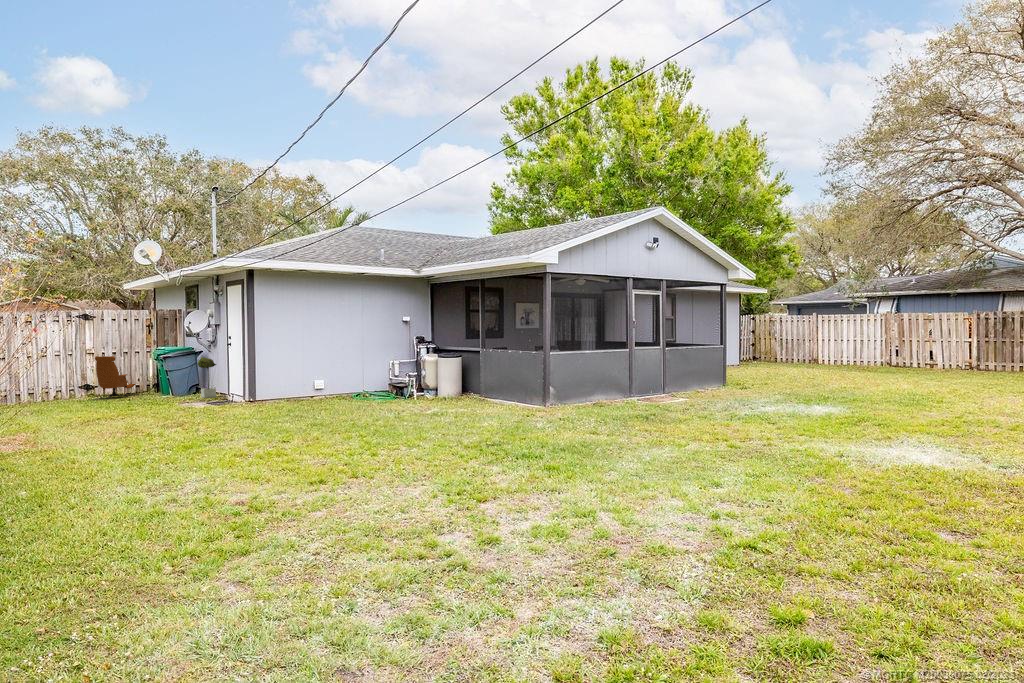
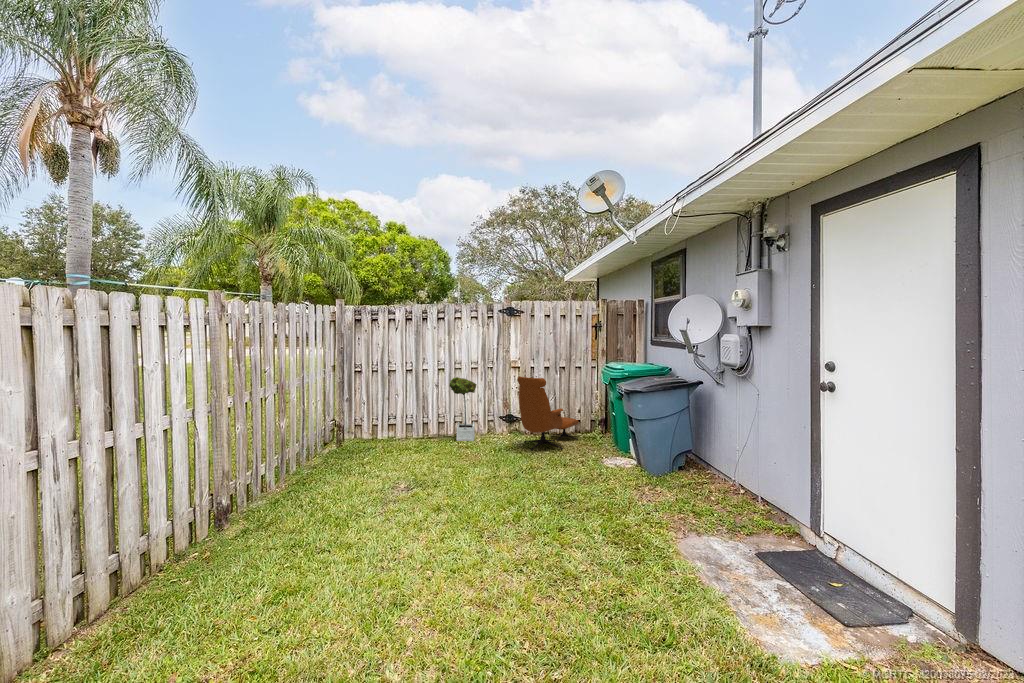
potted tree: present [198,357,216,398] -> present [449,377,477,441]

